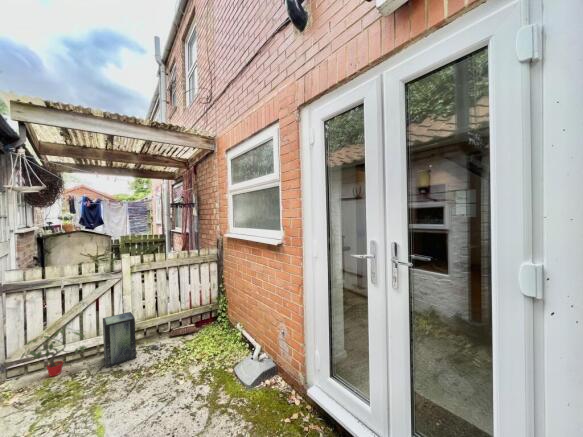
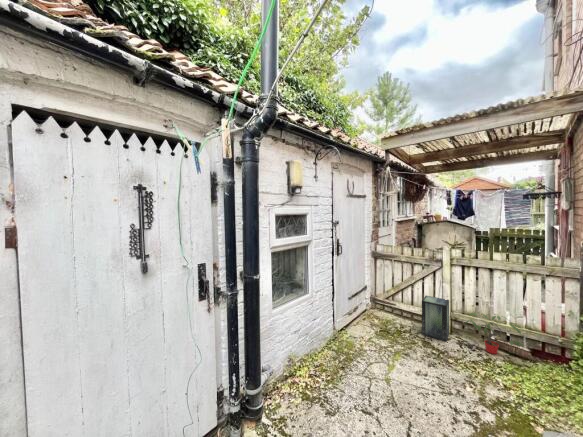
potted plant: present [21,330,87,376] -> present [466,313,523,354]

